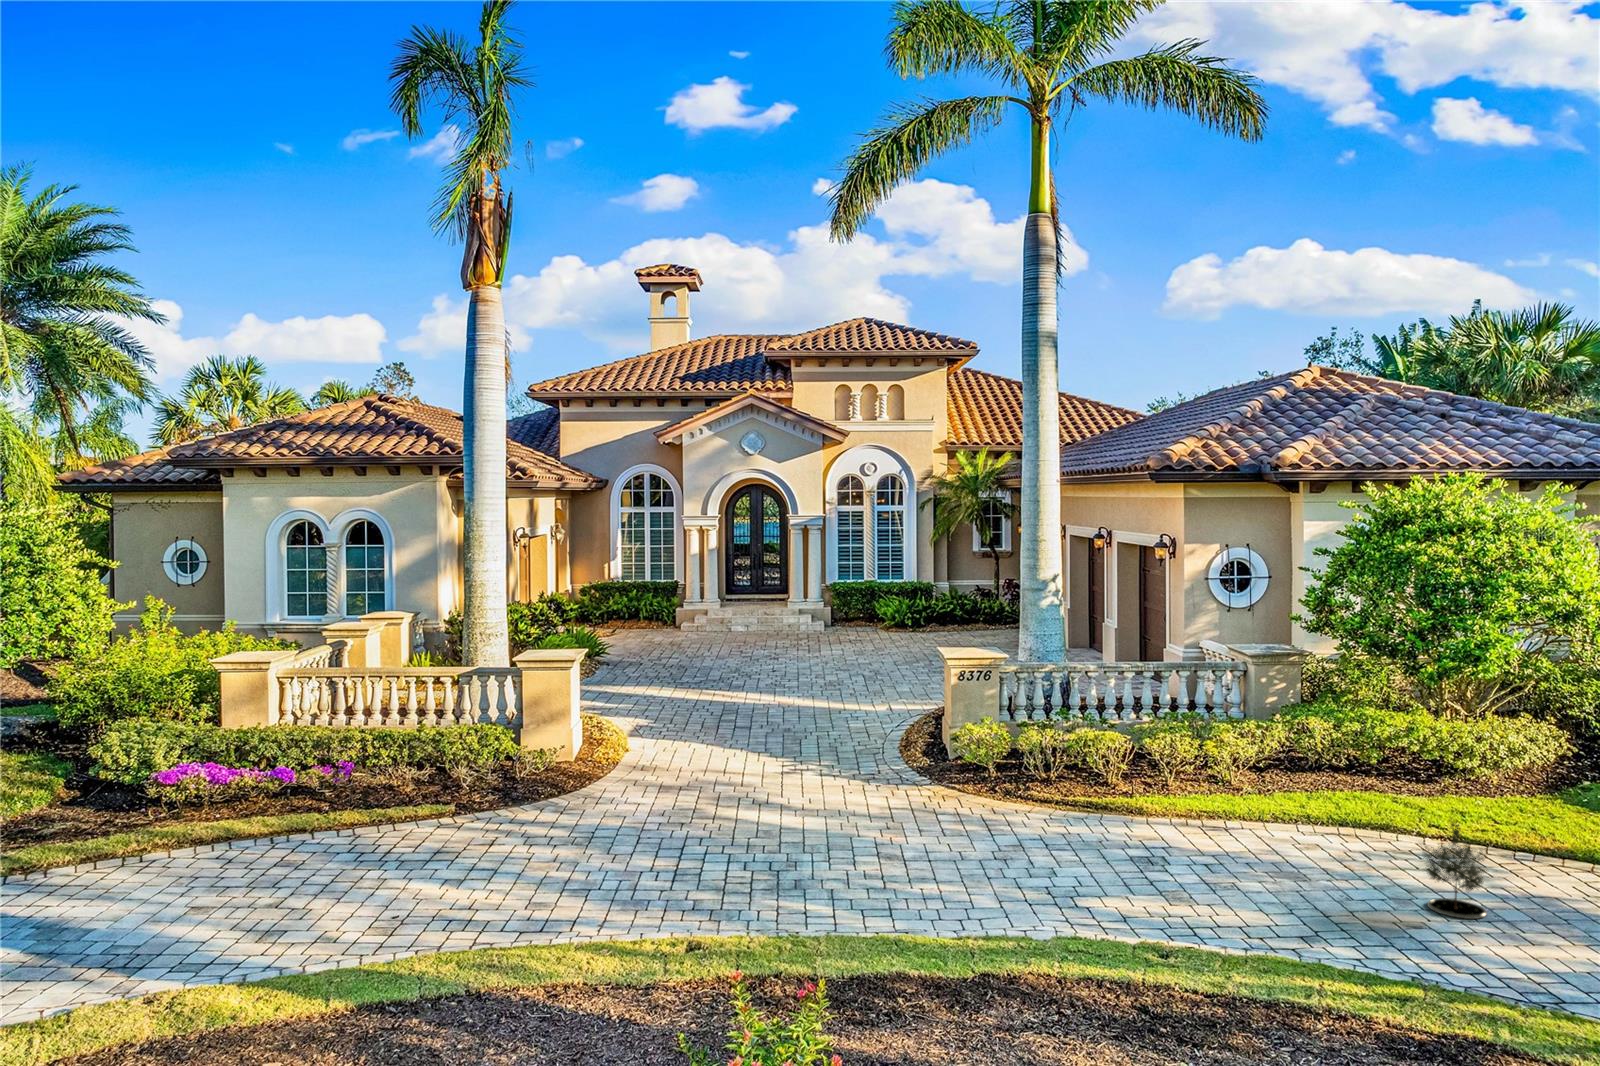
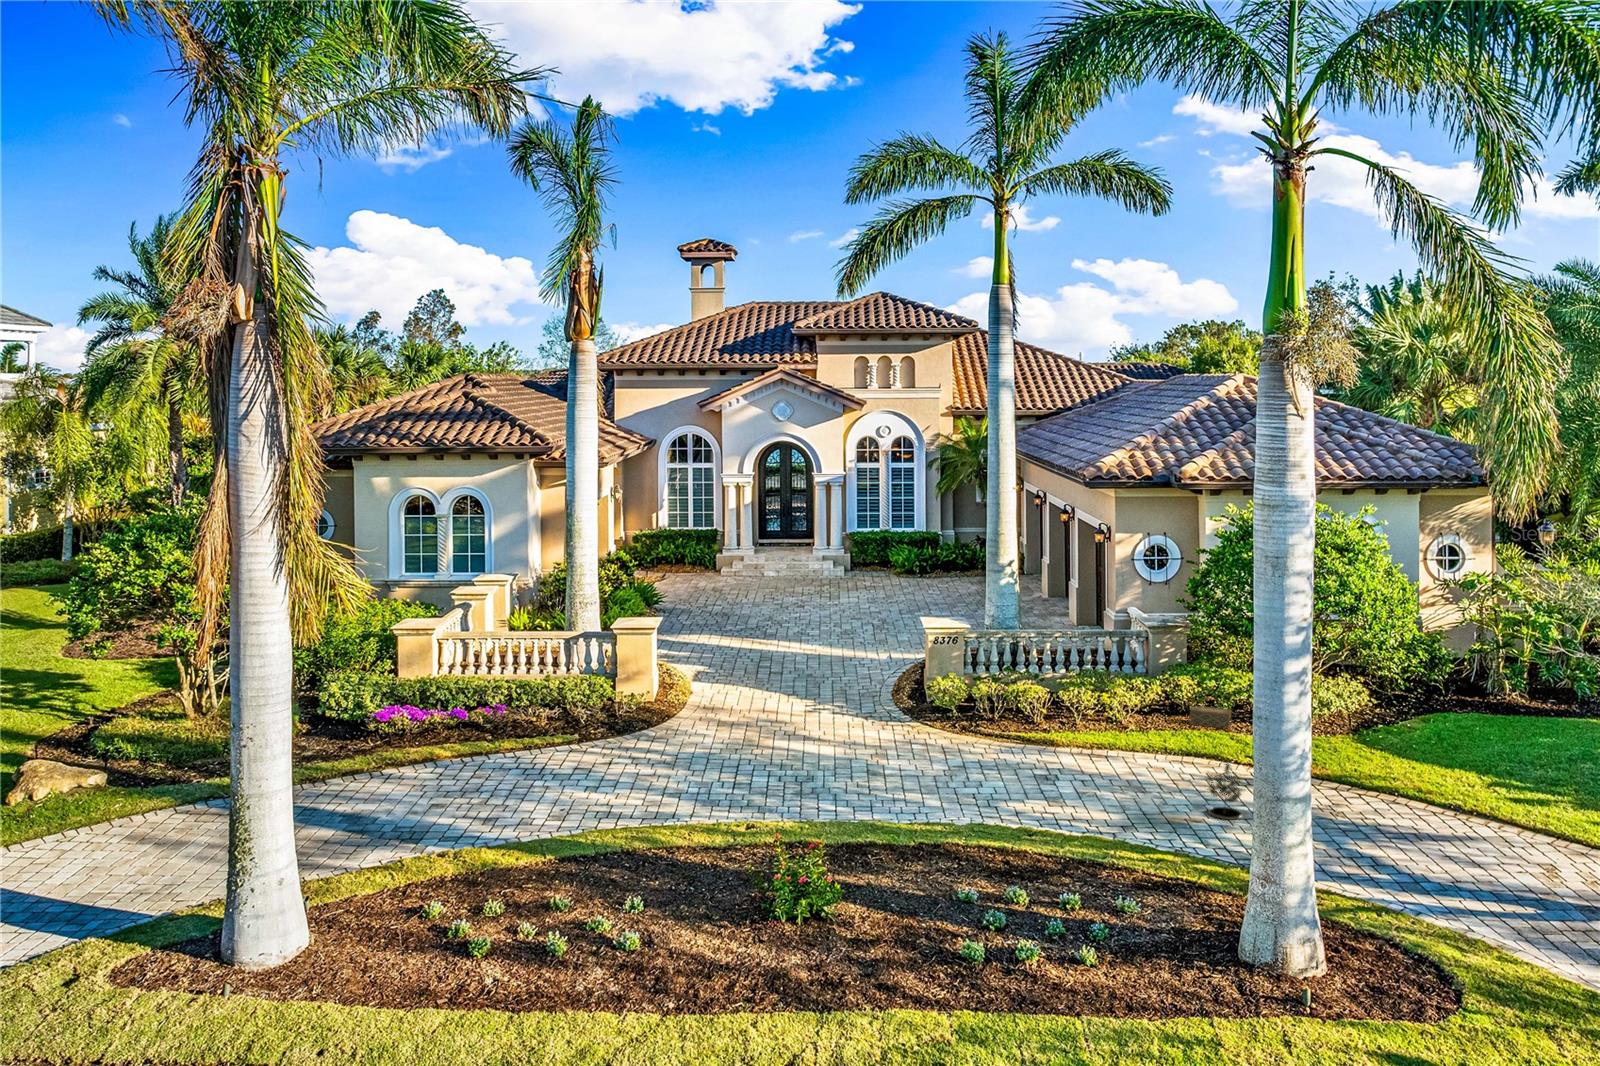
woven basket: none [1321,759,1382,791] -> present [1189,706,1231,729]

